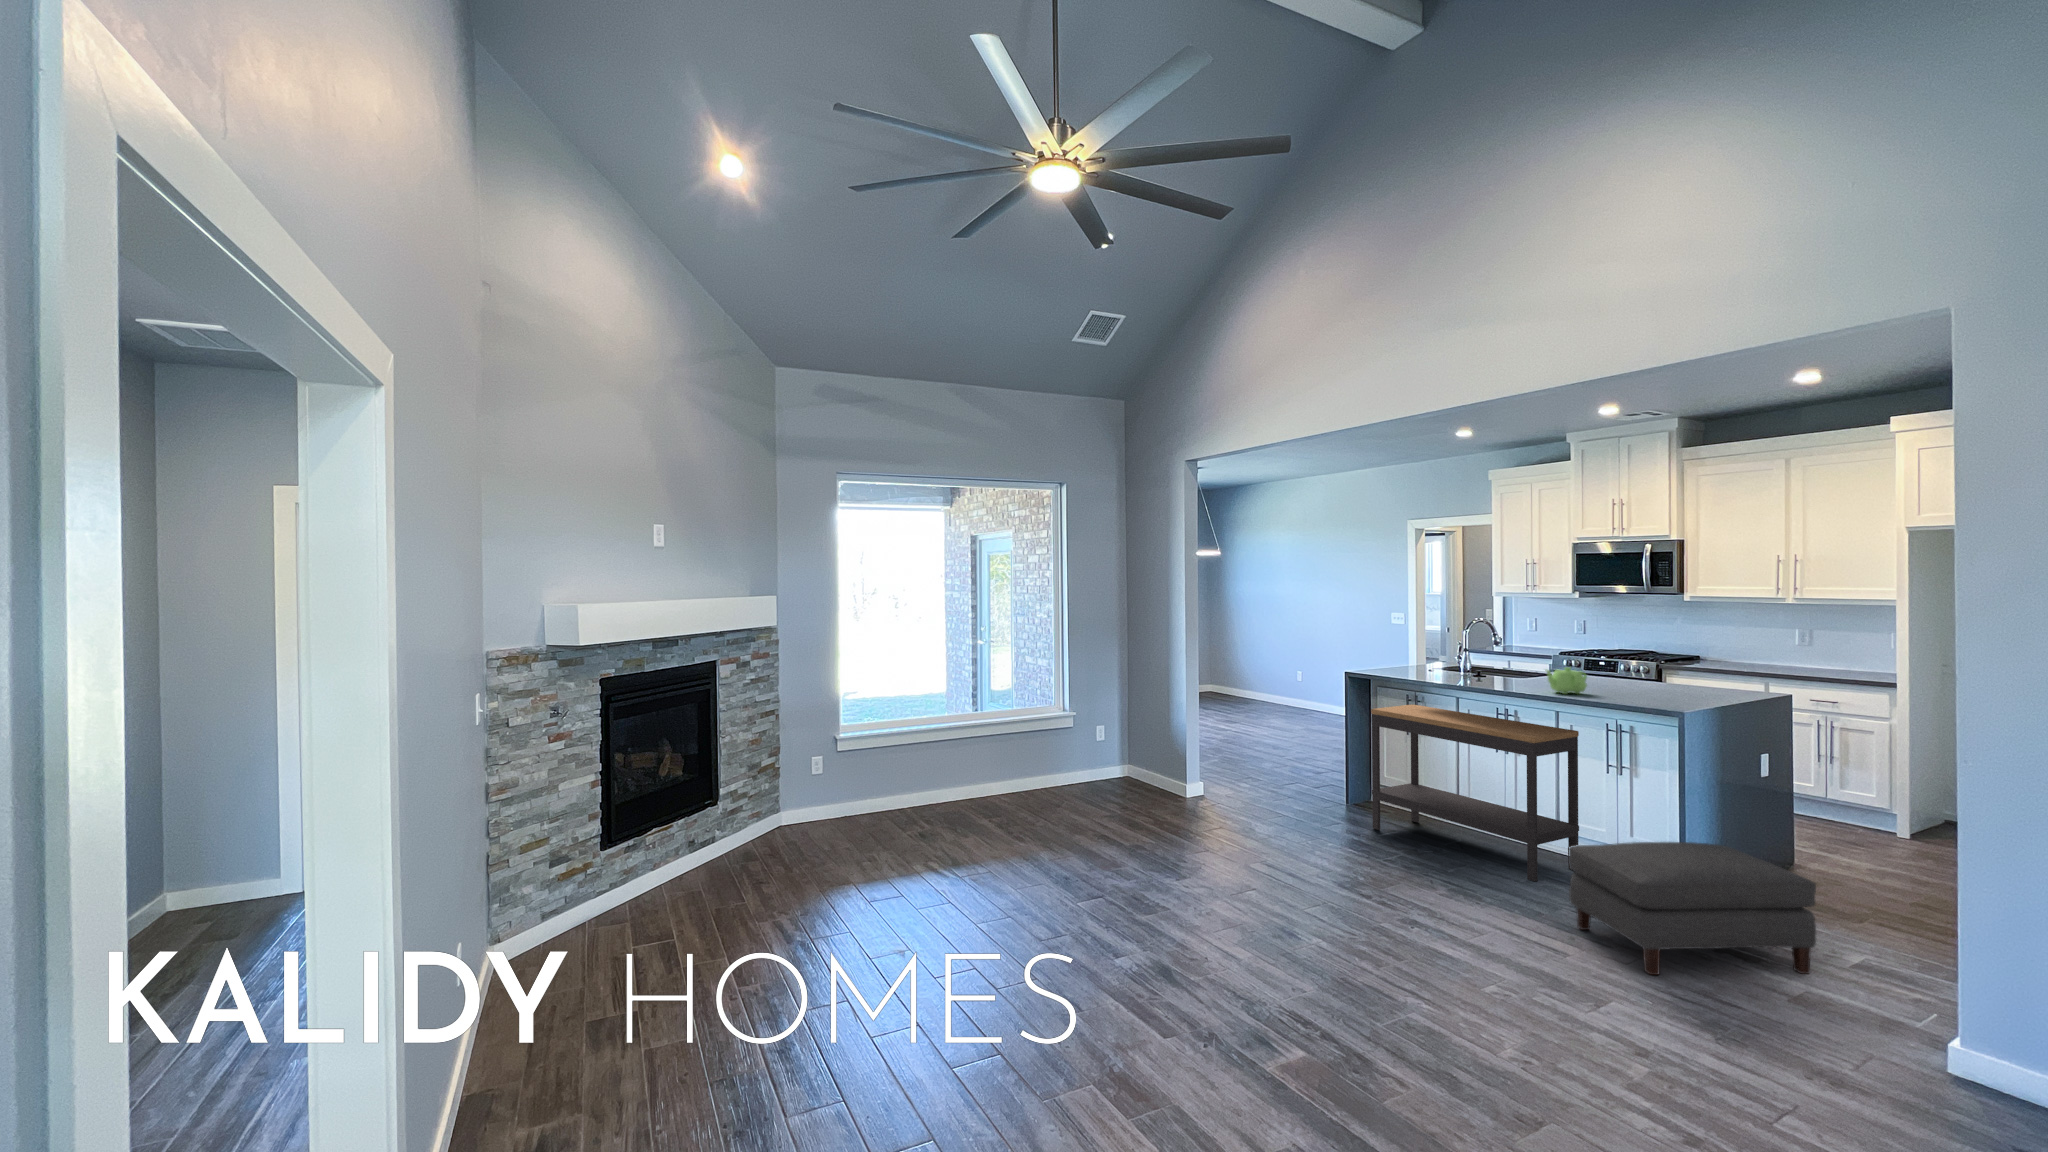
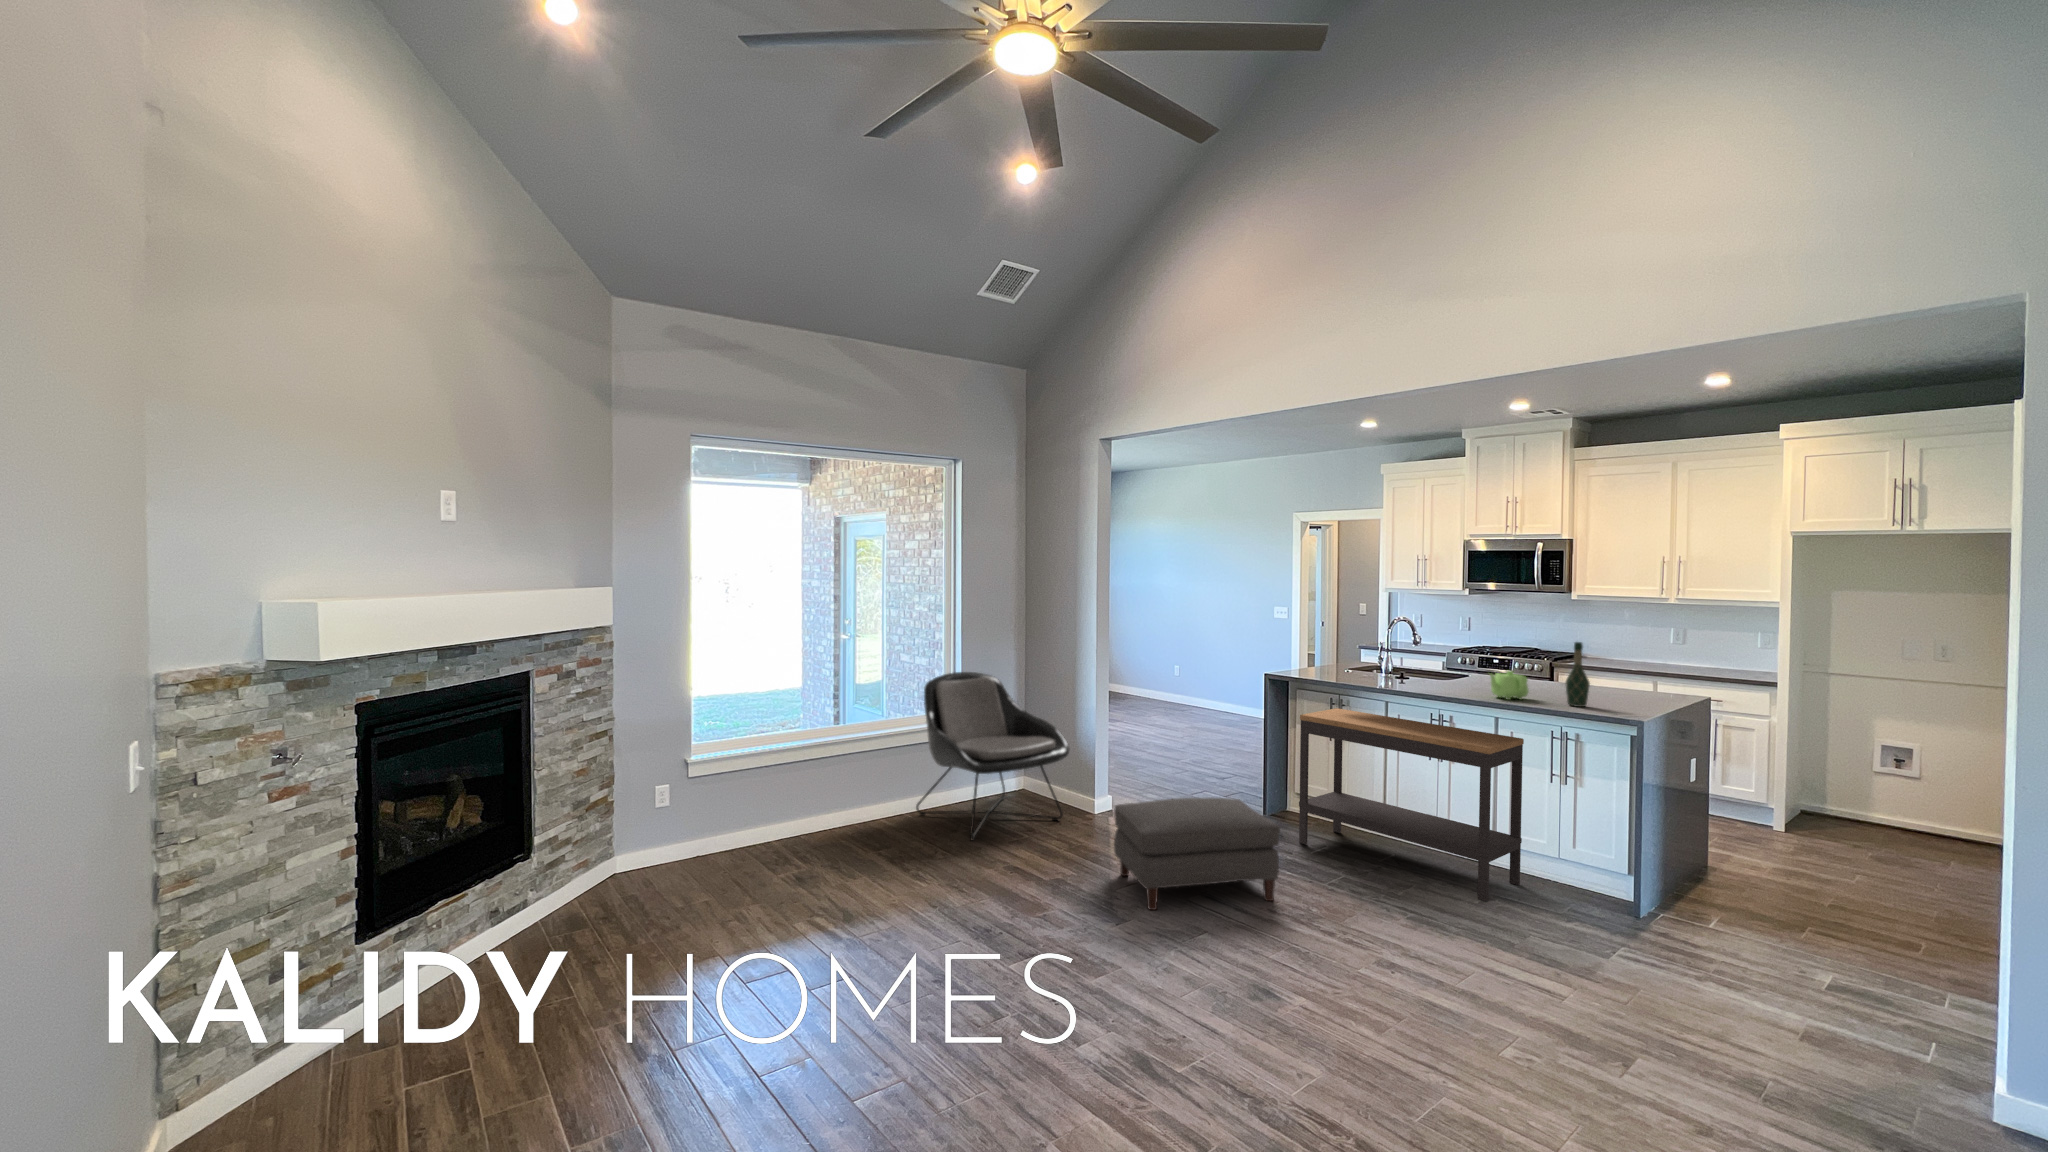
wine bottle: none [1617,639,1640,700] -> present [1566,642,1590,707]
lounge chair: none [1028,670,1162,815] -> present [916,672,1069,841]
ottoman: present [1569,842,1816,975] -> present [1114,798,1280,910]

